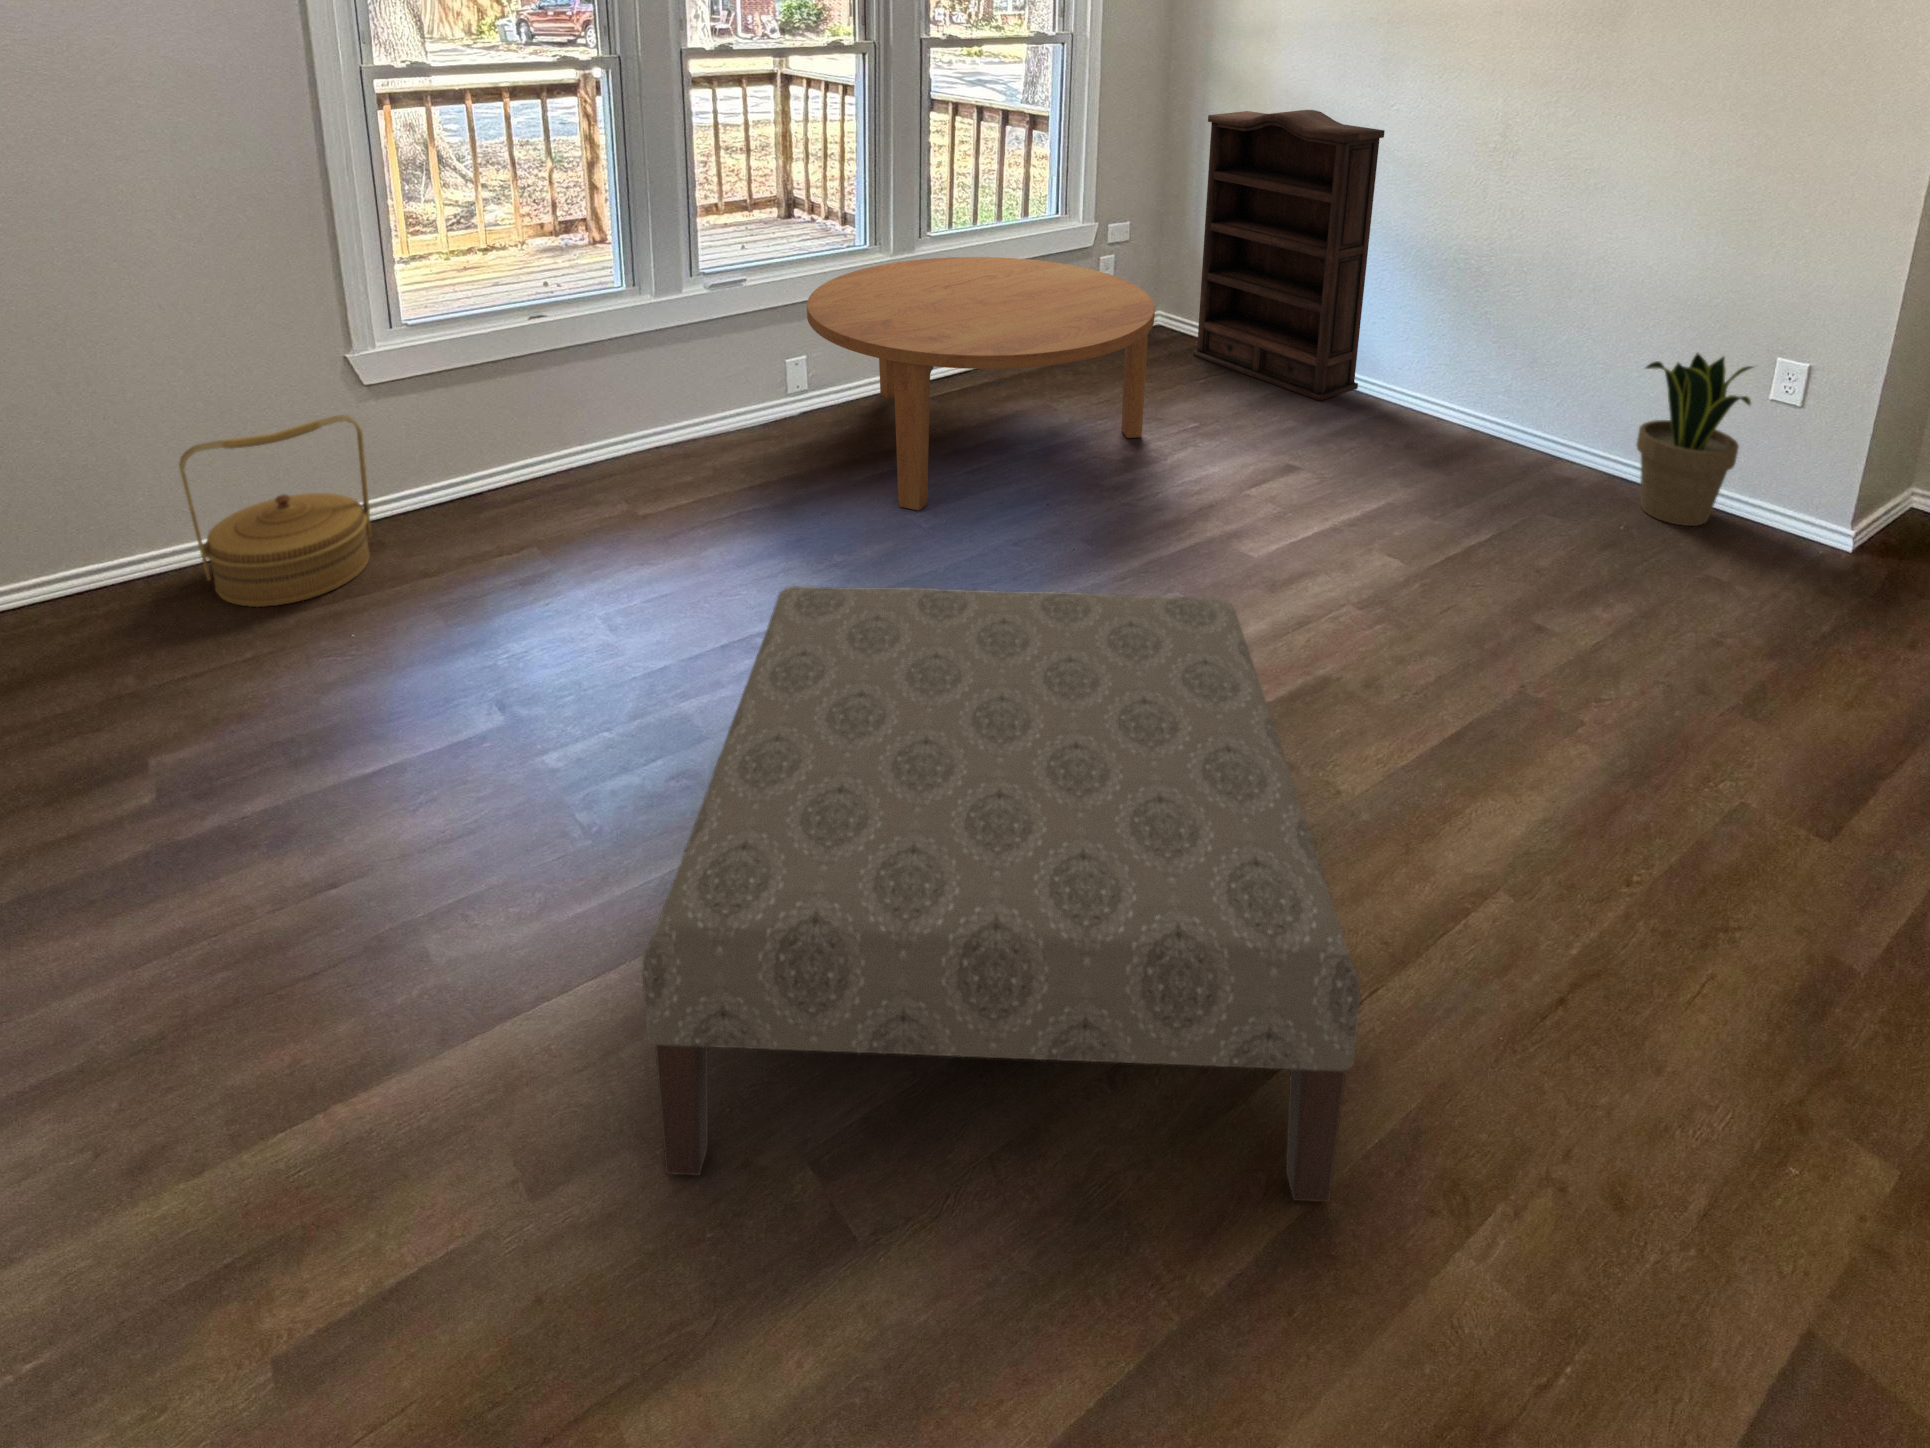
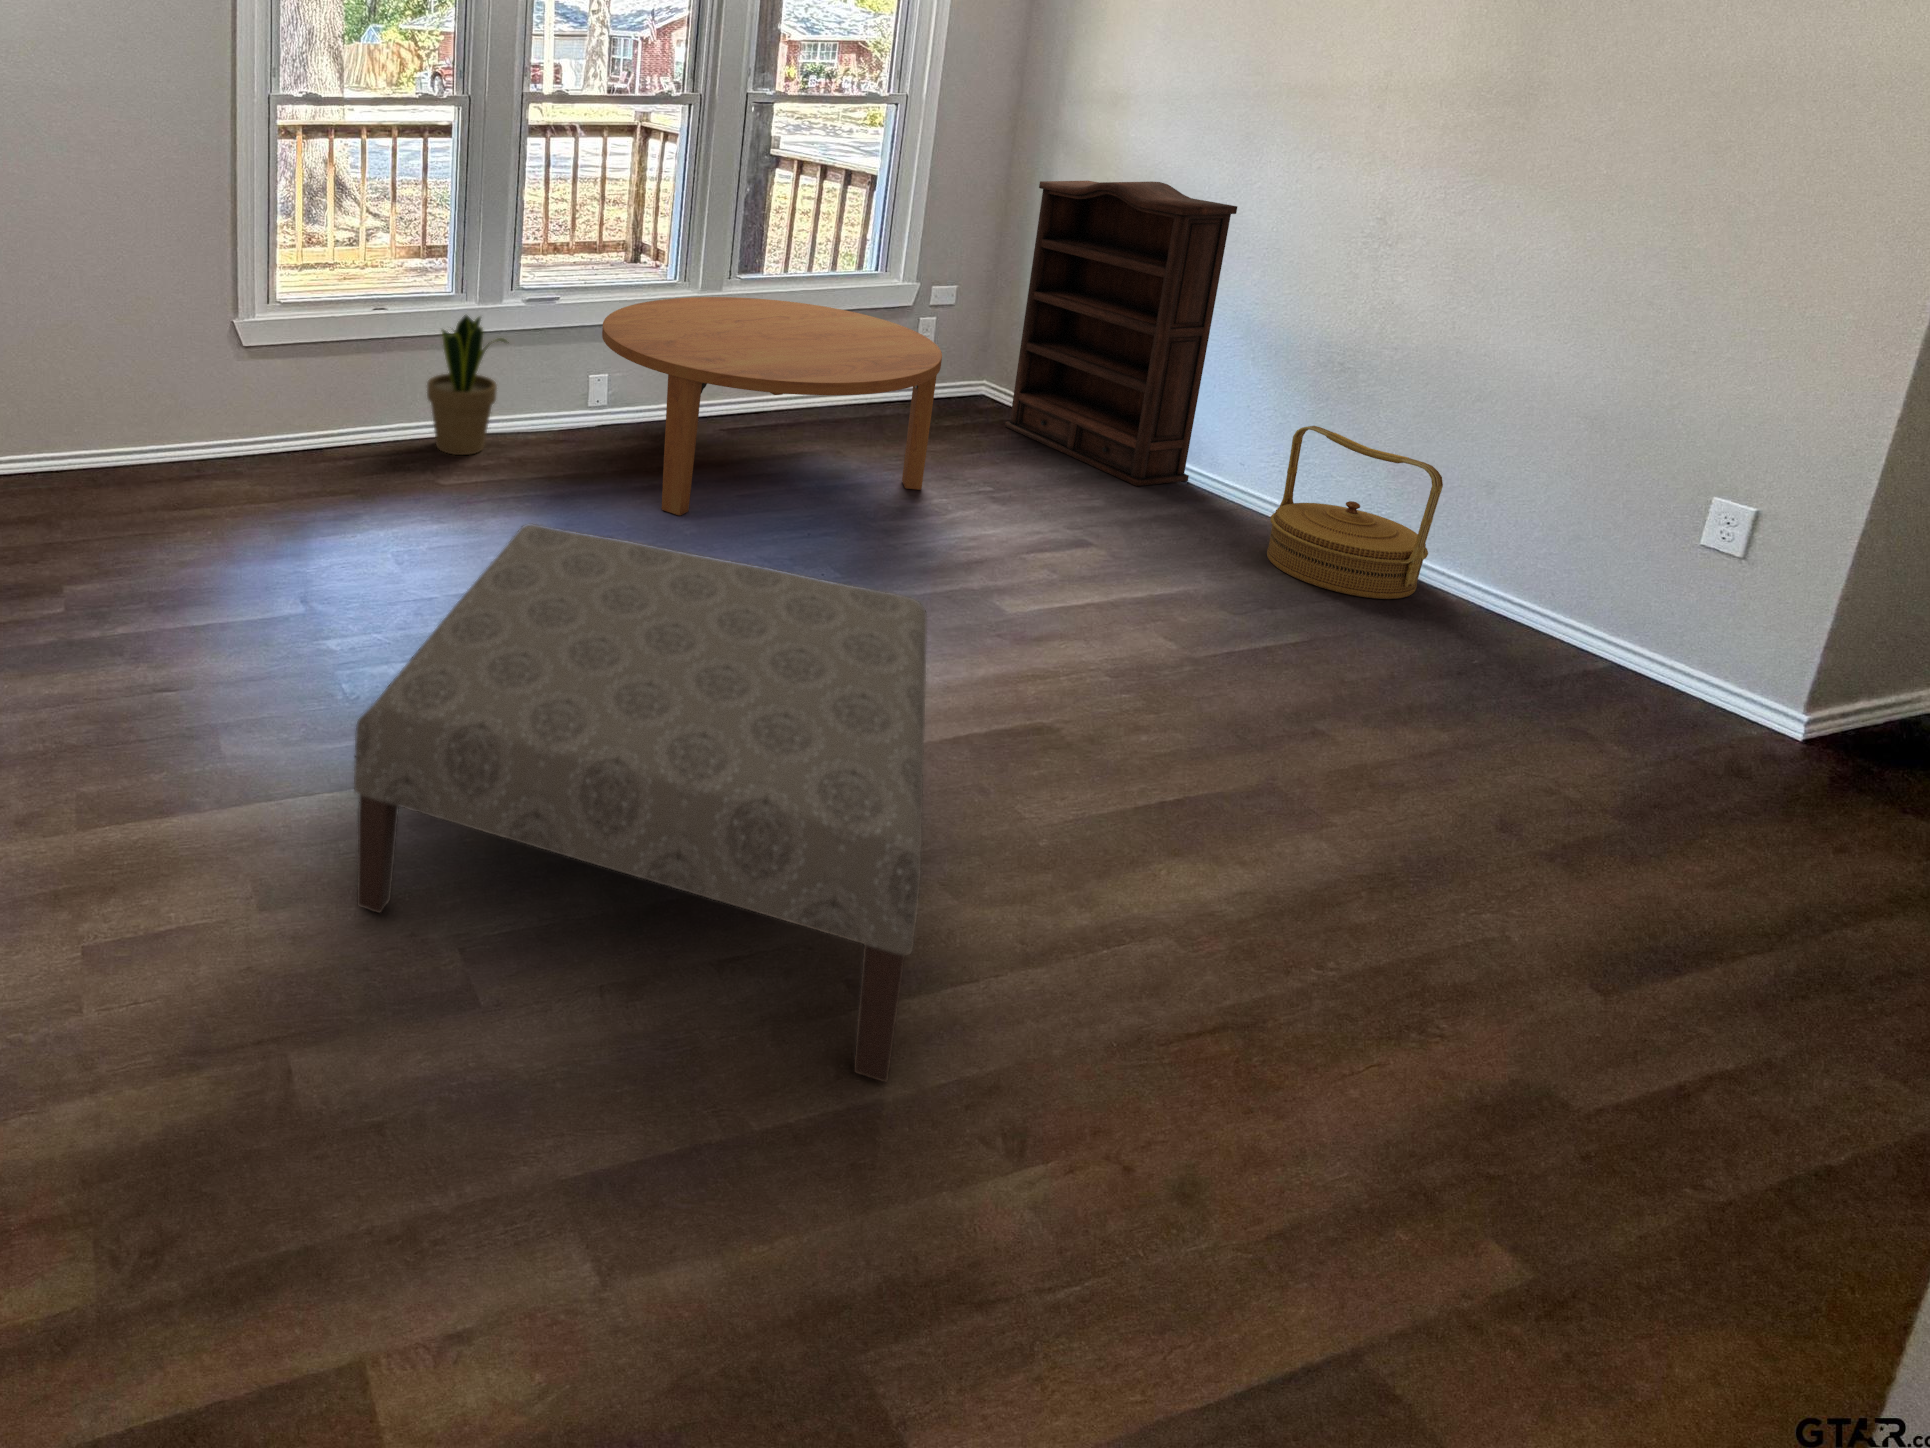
potted plant: present [1637,353,1753,526] -> present [427,315,509,455]
woven basket: present [179,415,371,607] -> present [1267,426,1443,599]

